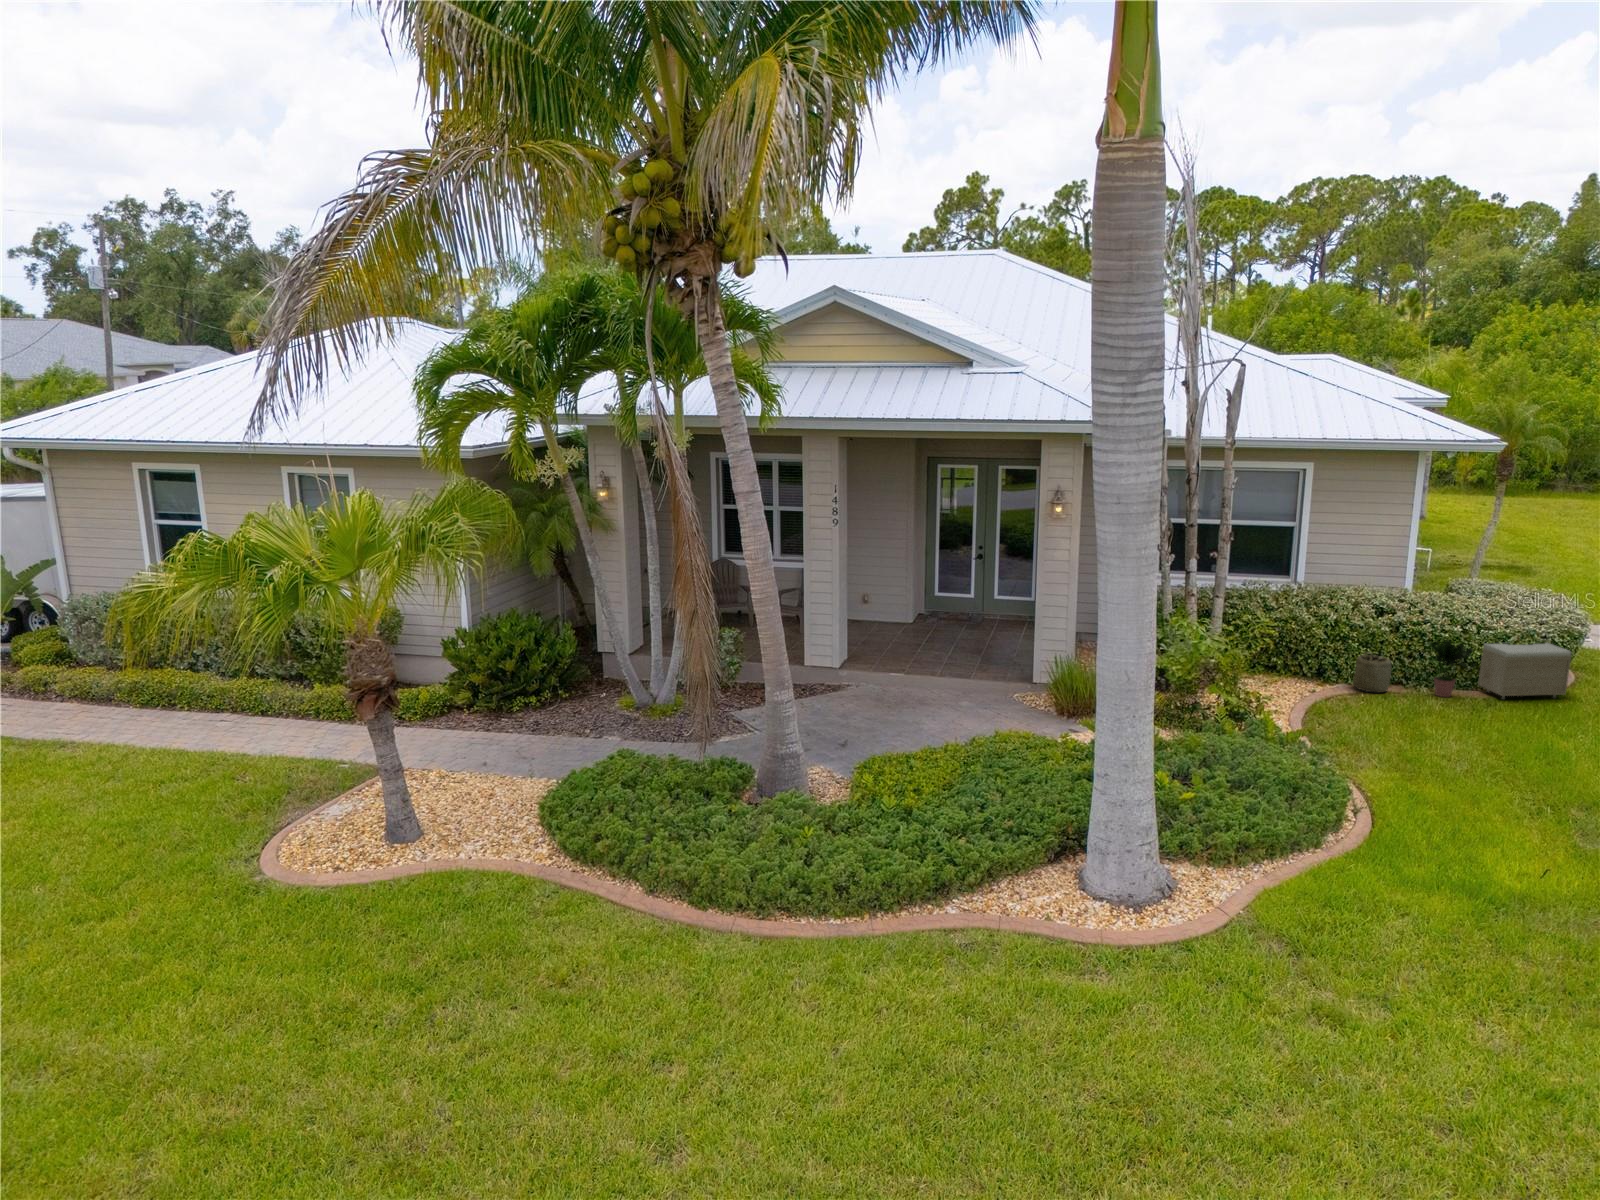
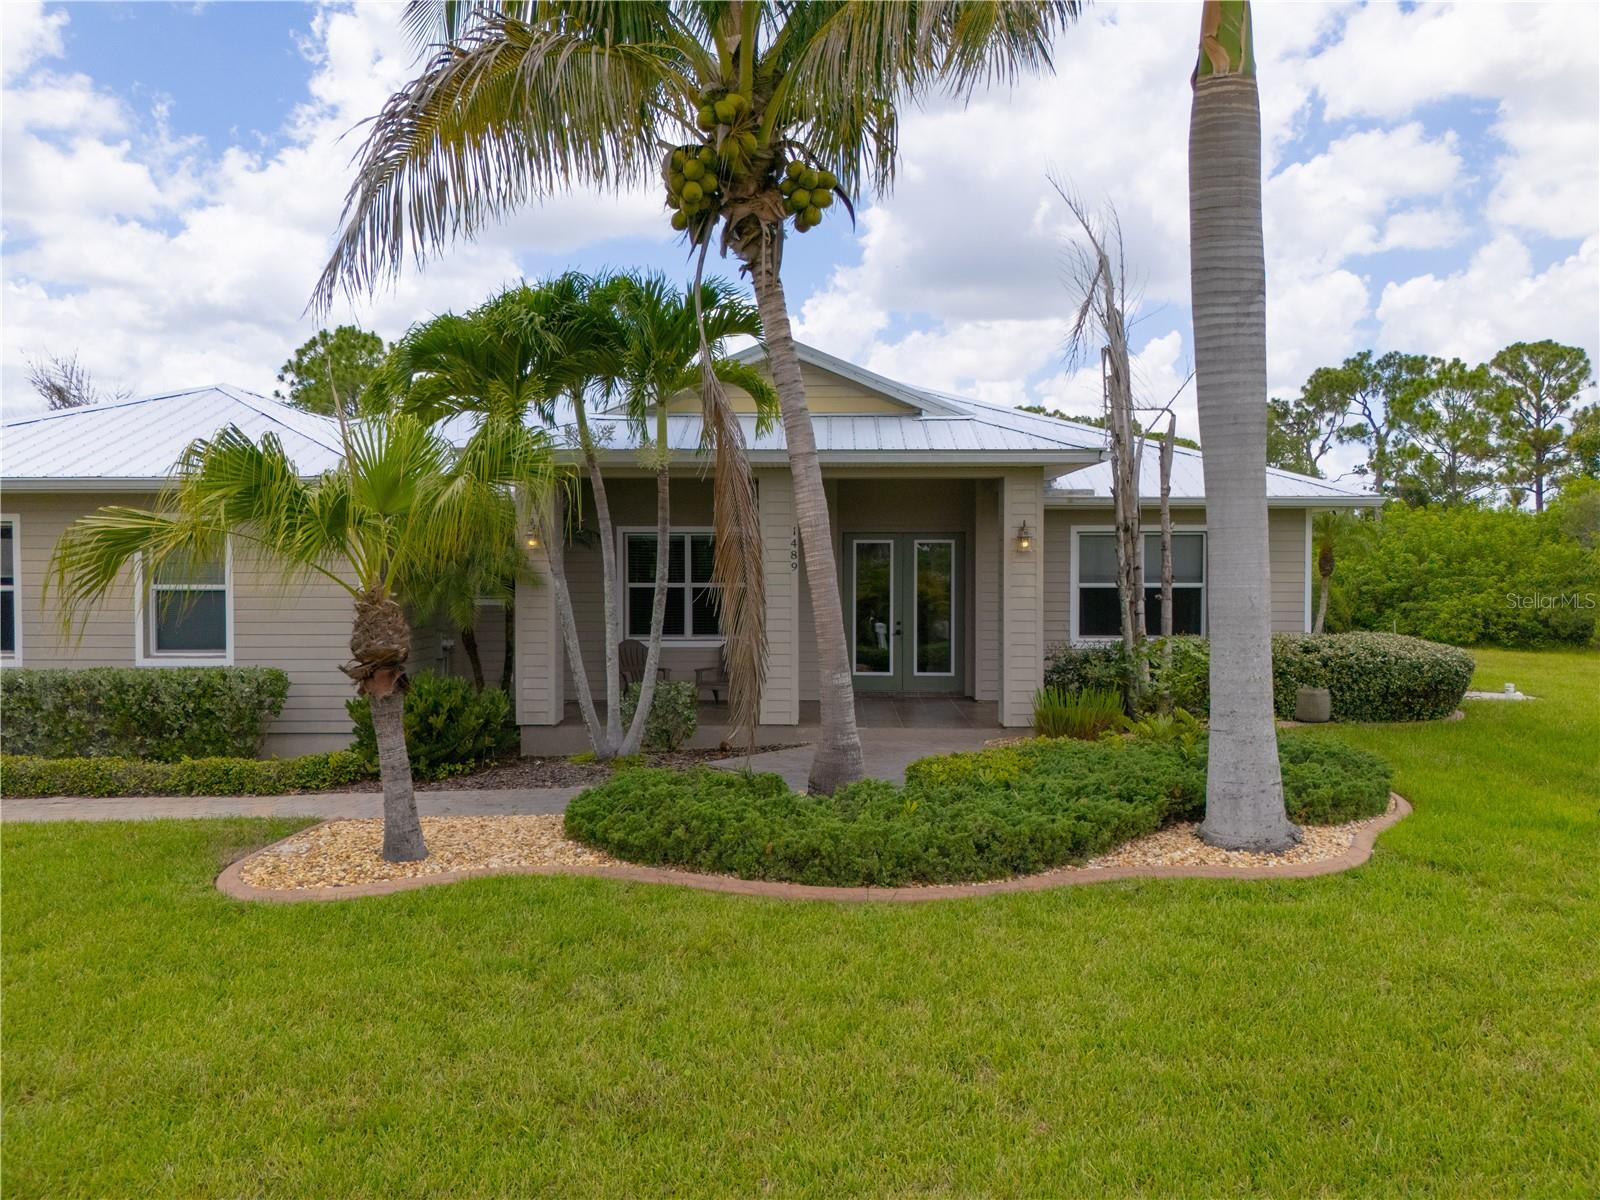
potted plant: present [1430,640,1473,697] -> none [1360,665,1406,722]
storage bench: present [1478,643,1571,699] -> none [1402,669,1481,721]

